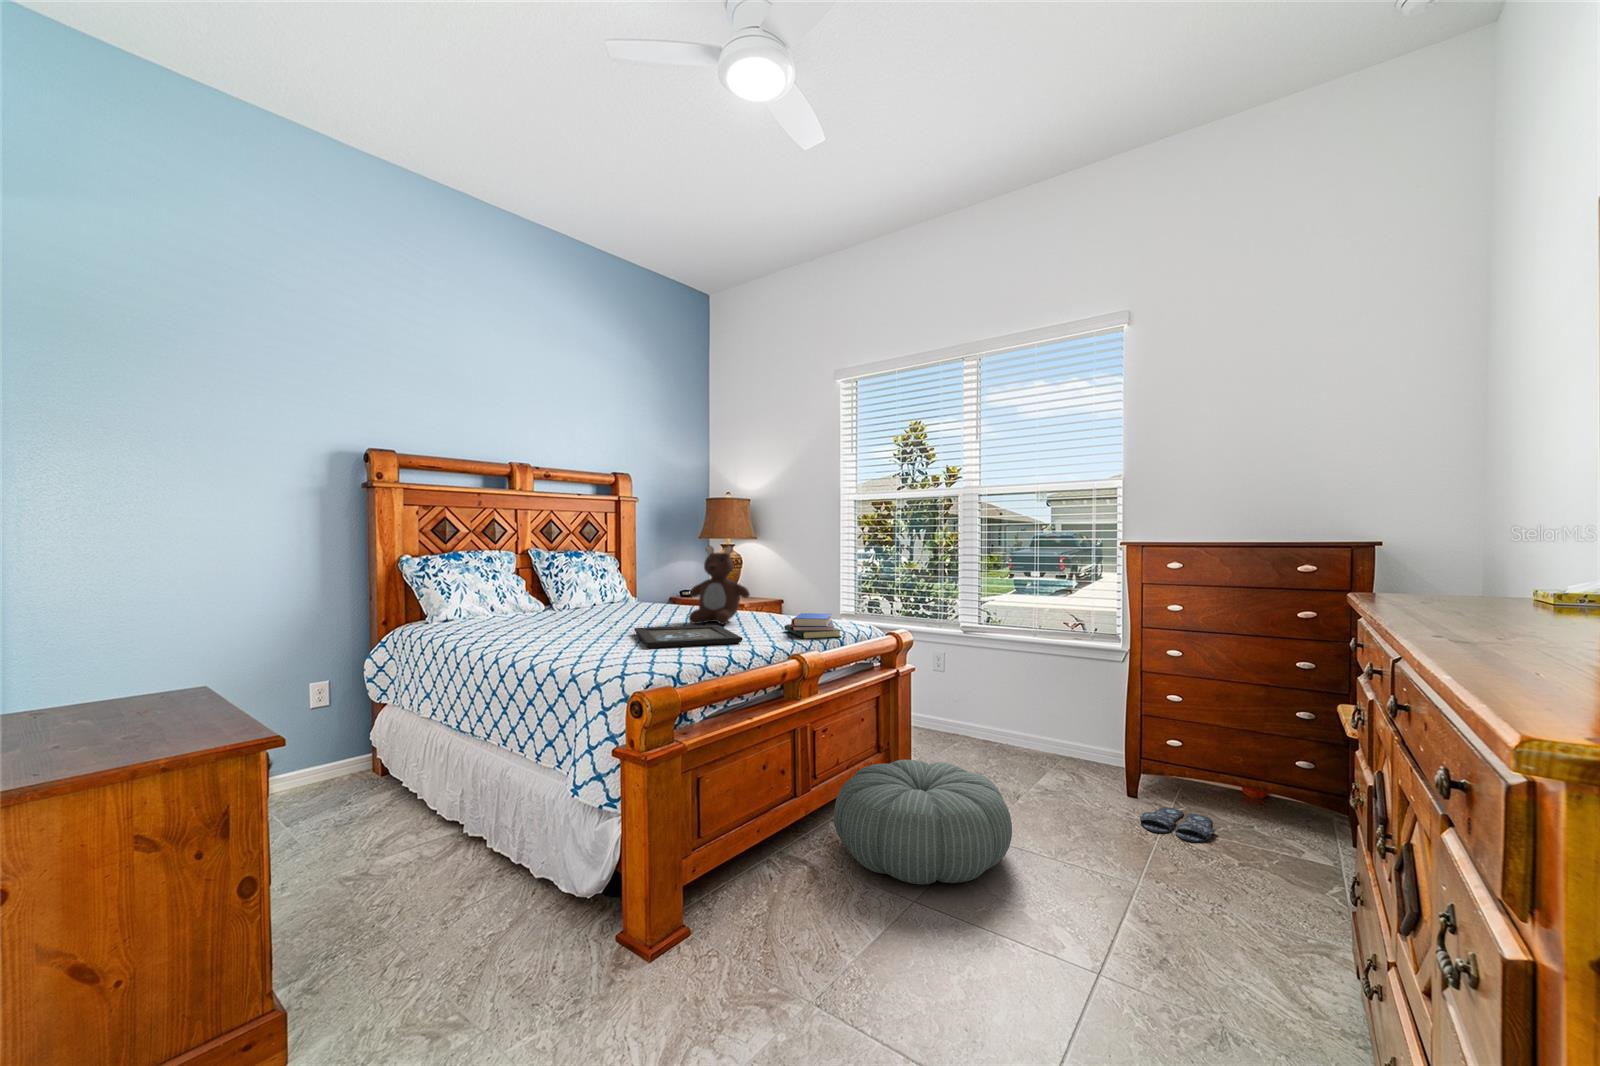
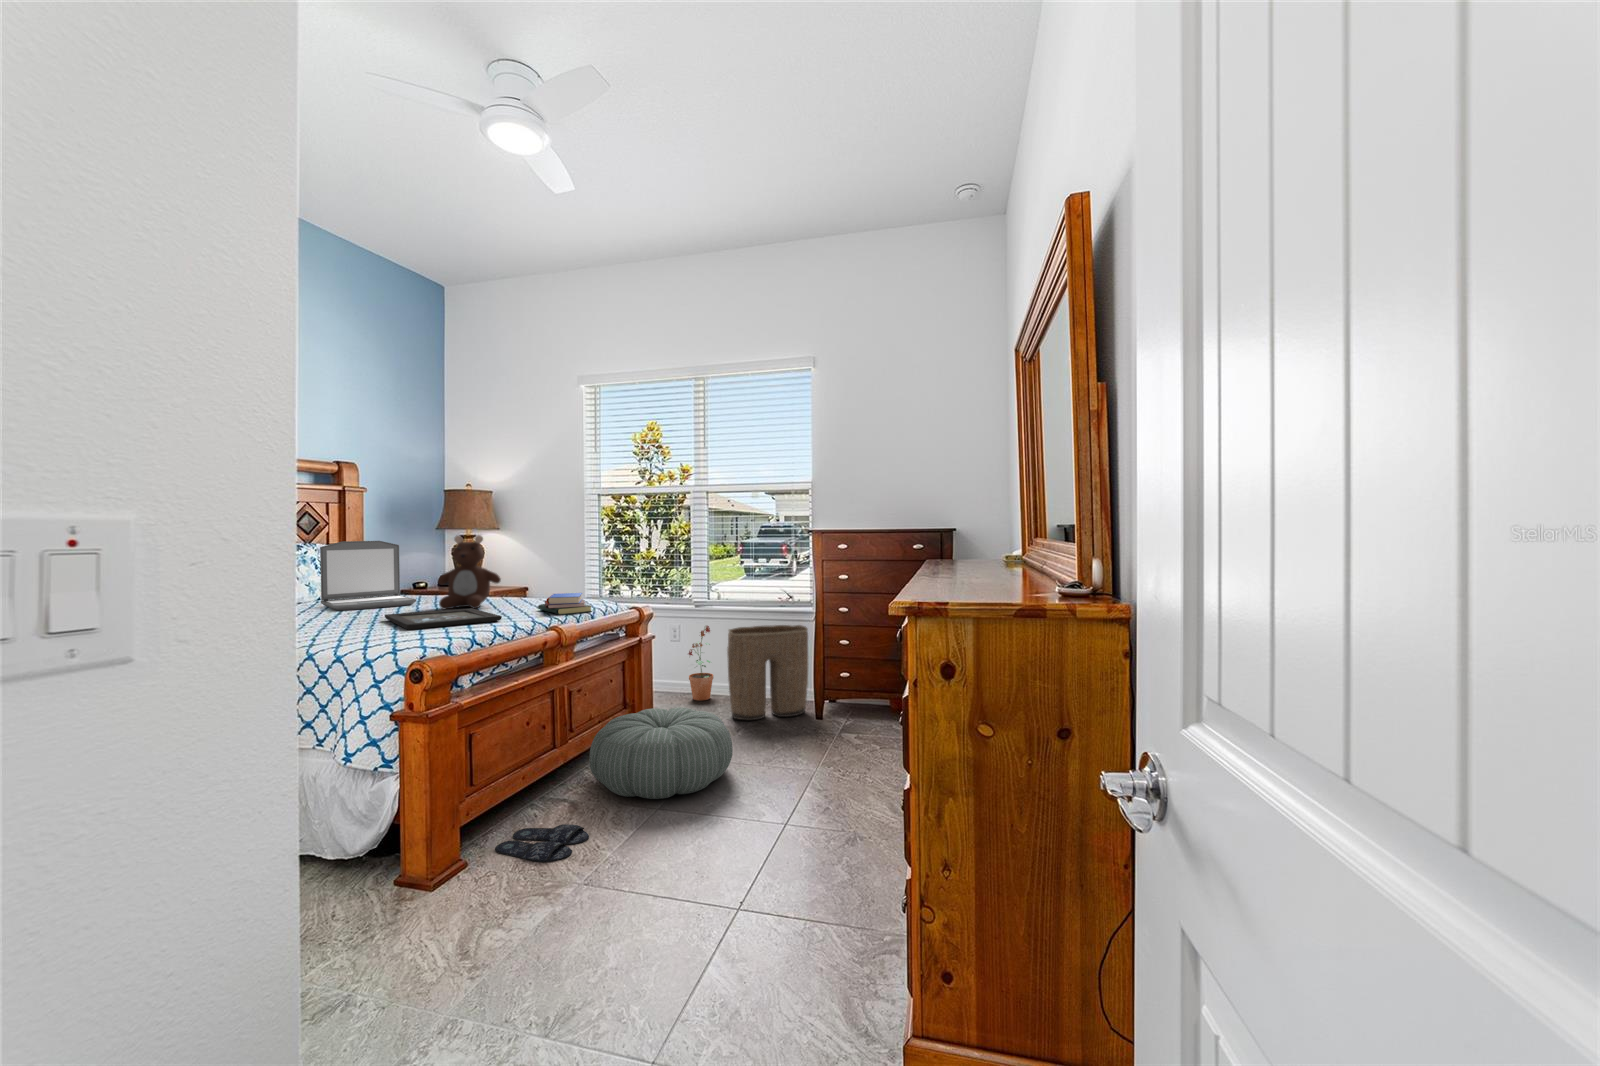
laptop: none [592,550,673,619] -> present [320,541,416,611]
potted plant: none [952,656,985,746] -> present [688,626,713,701]
laundry basket: none [1004,663,1113,785] -> present [727,625,808,720]
slippers: present [1140,807,1216,842] -> present [495,824,589,862]

